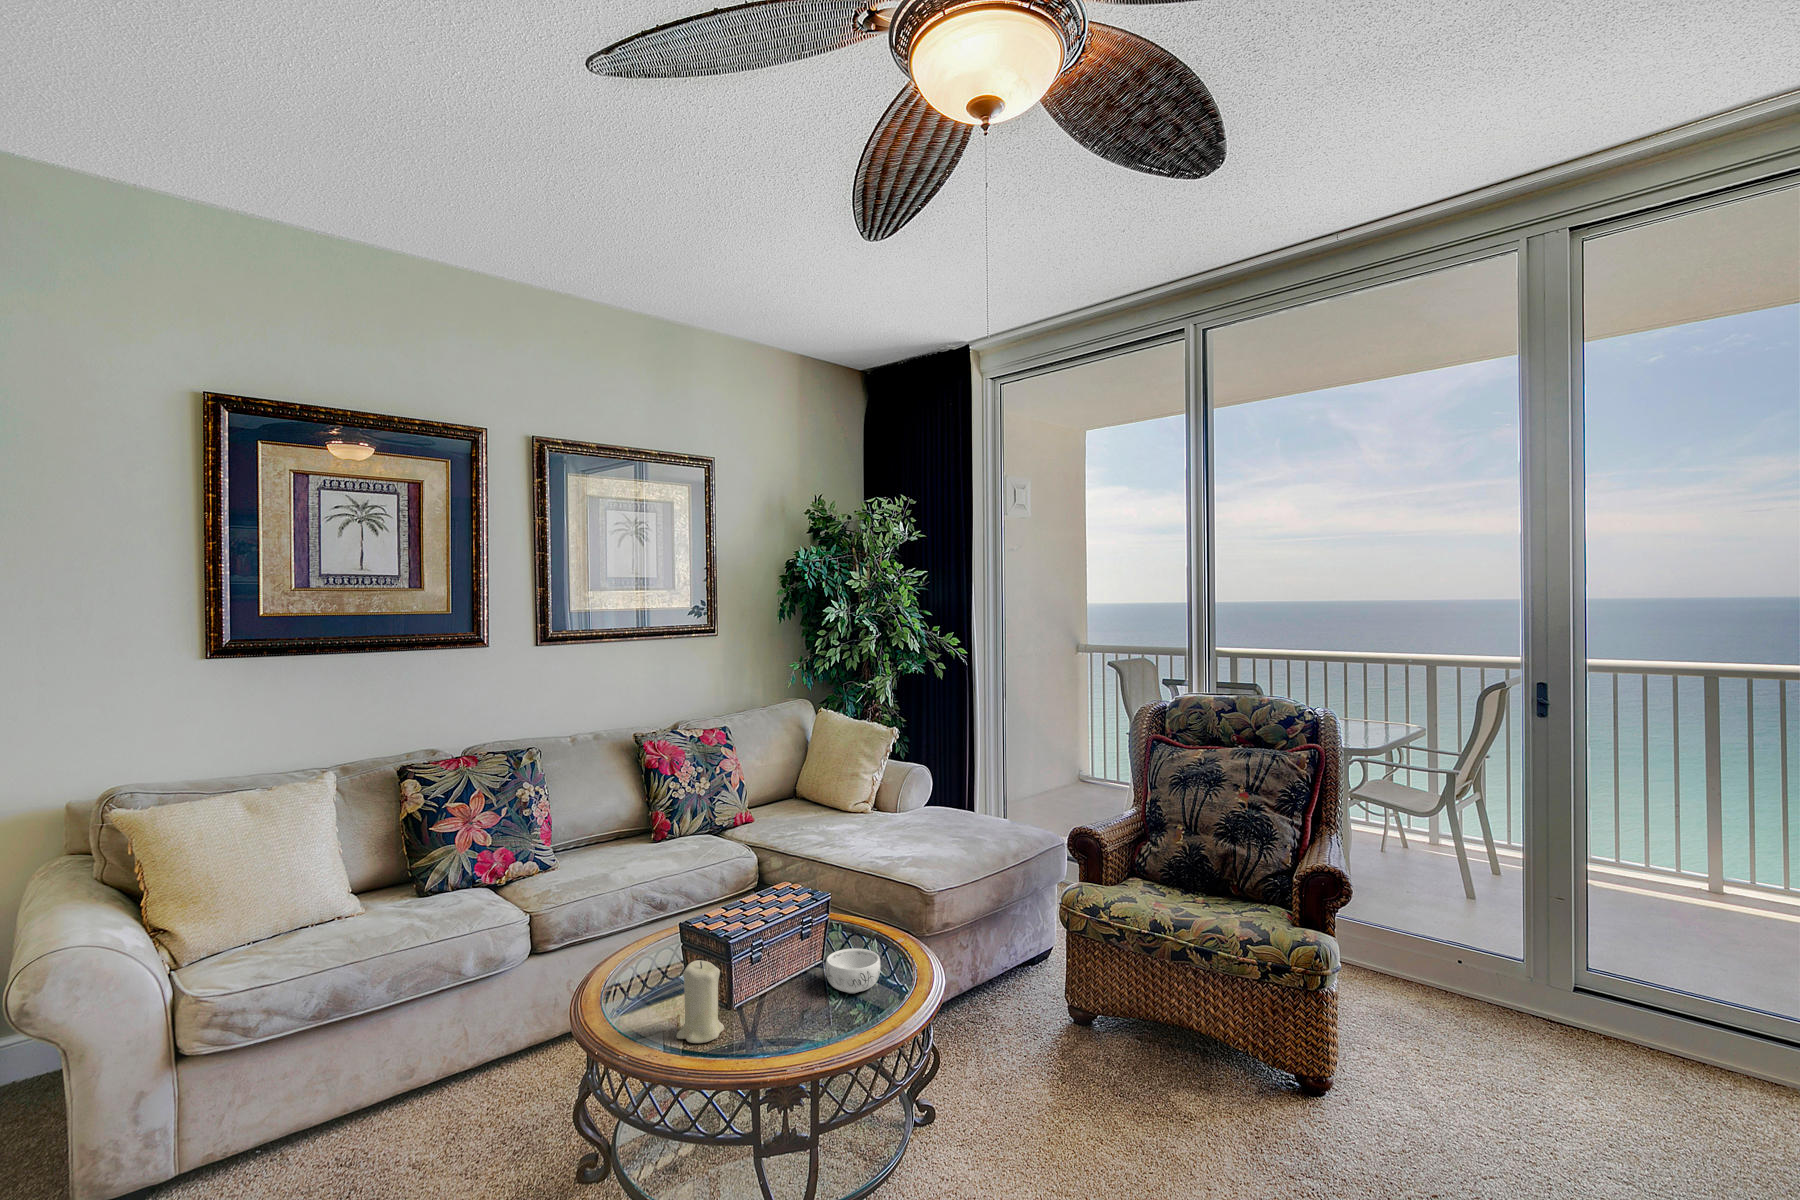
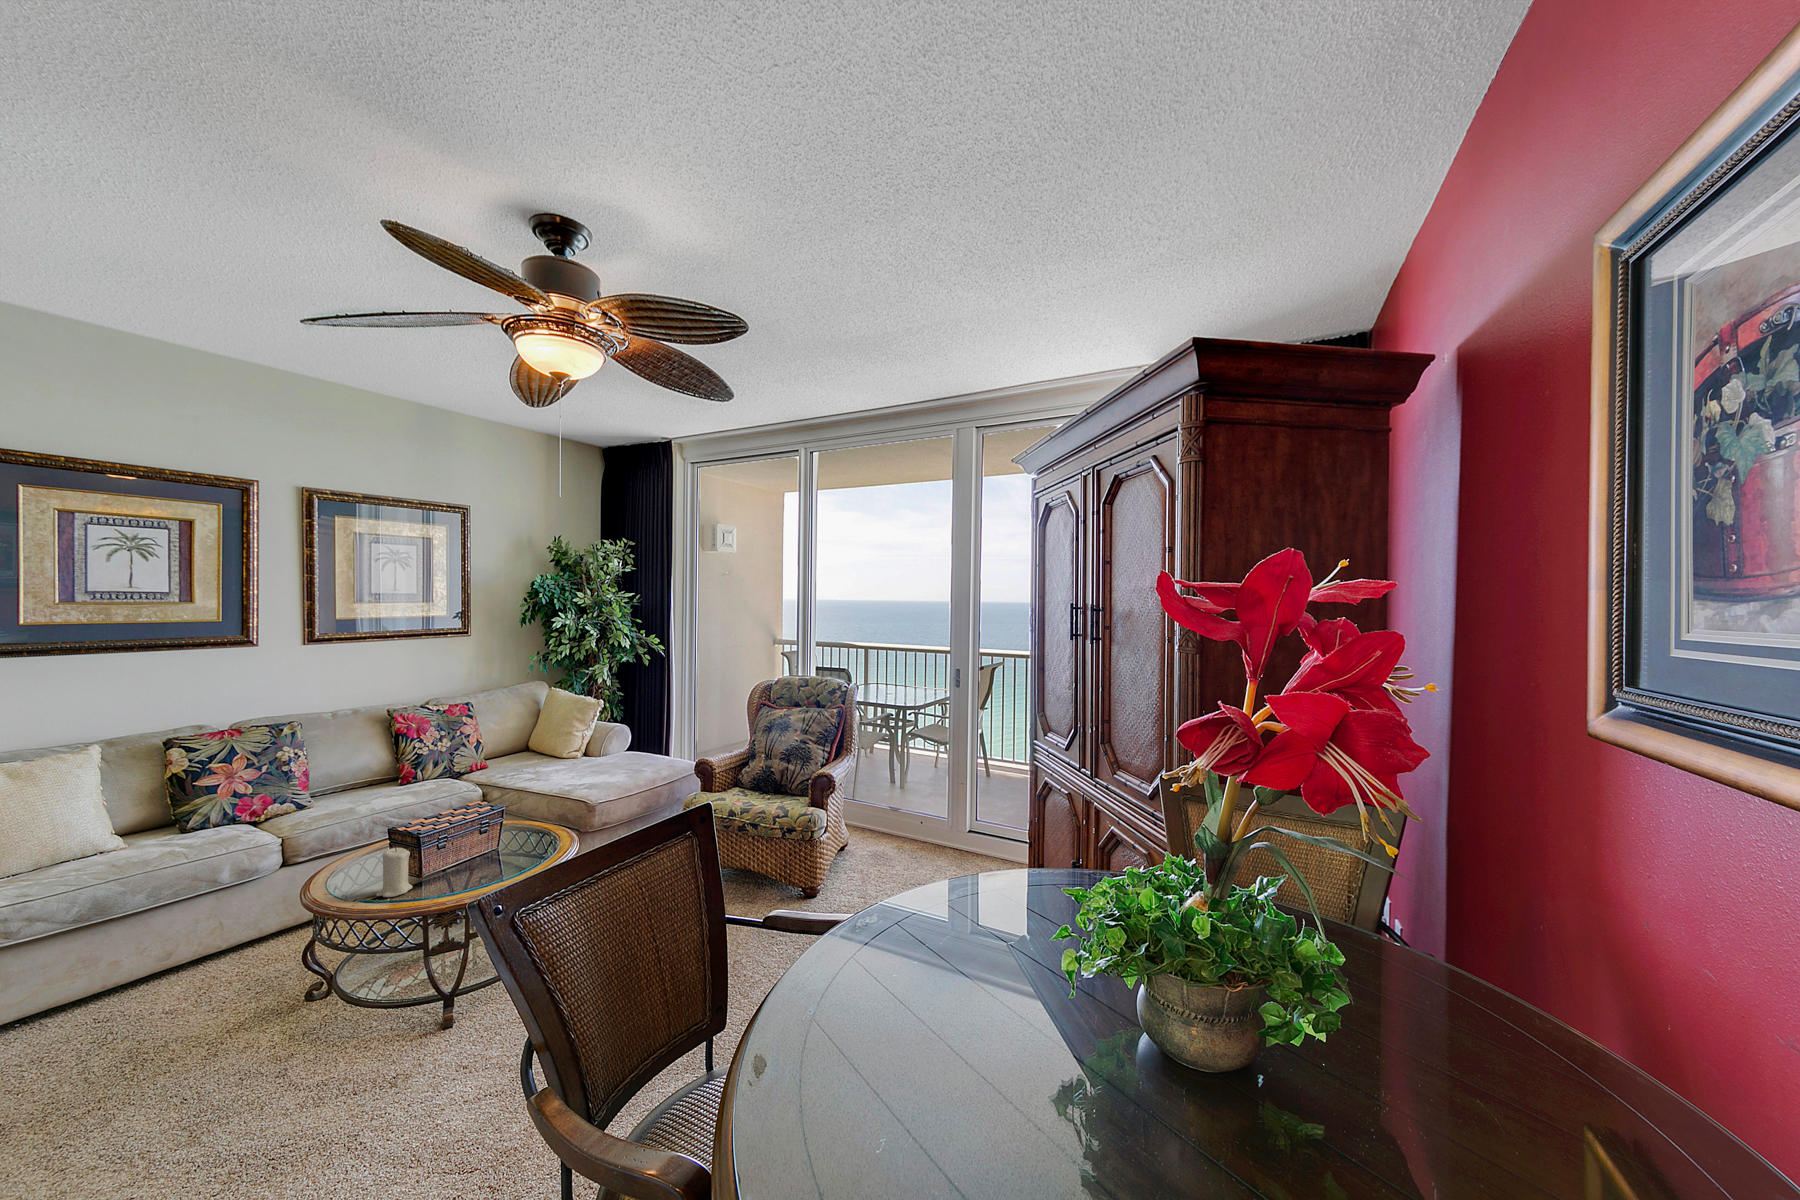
decorative bowl: present [825,948,881,993] -> none [495,836,533,862]

